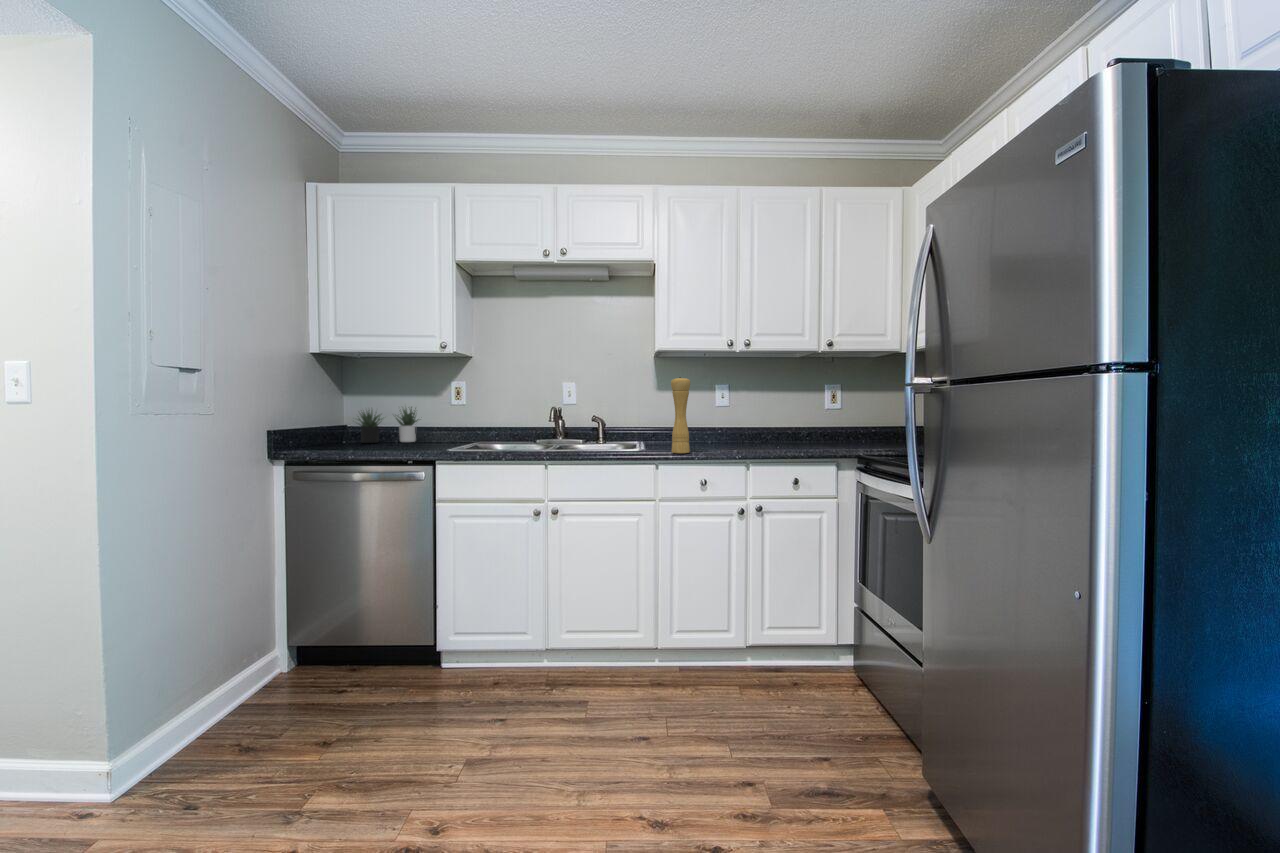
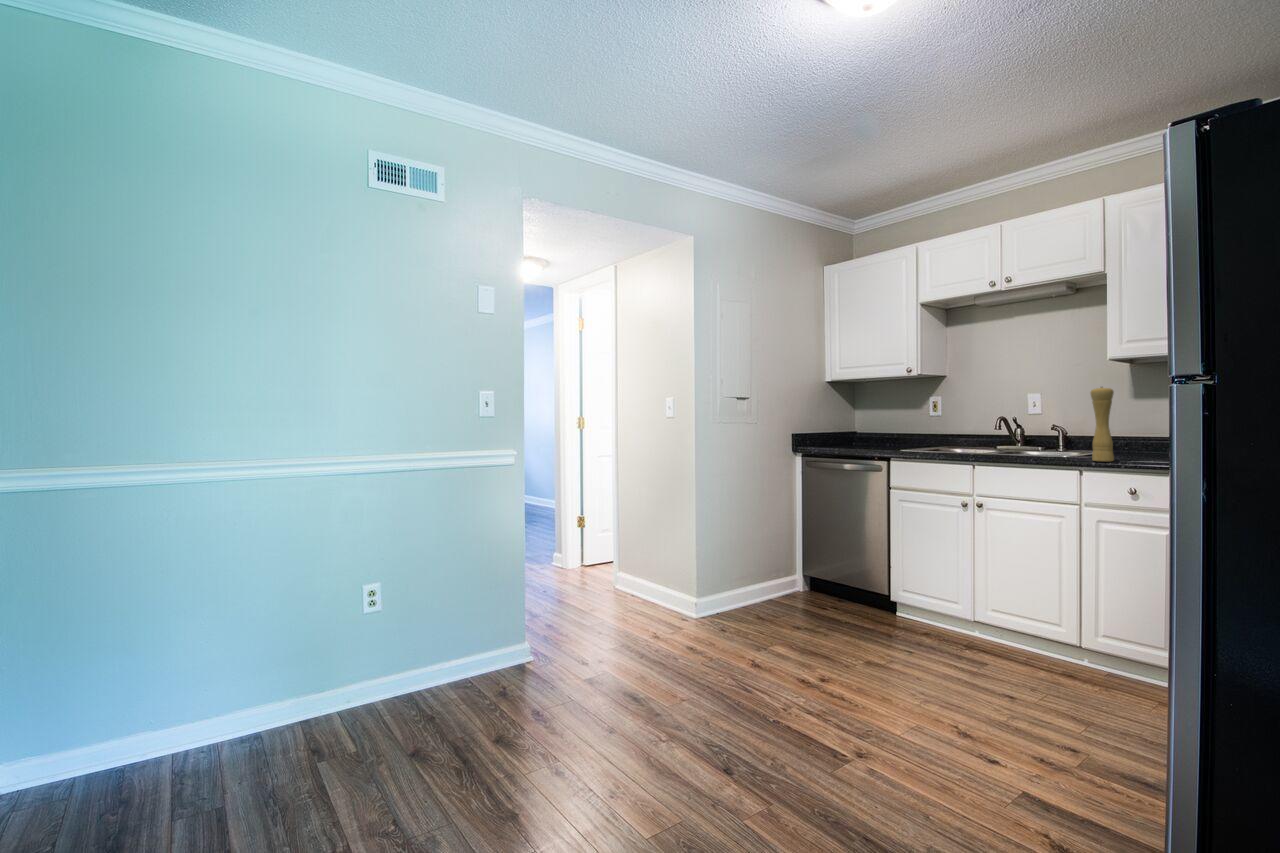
succulent plant: present [358,407,418,443] -> none [857,415,912,445]

